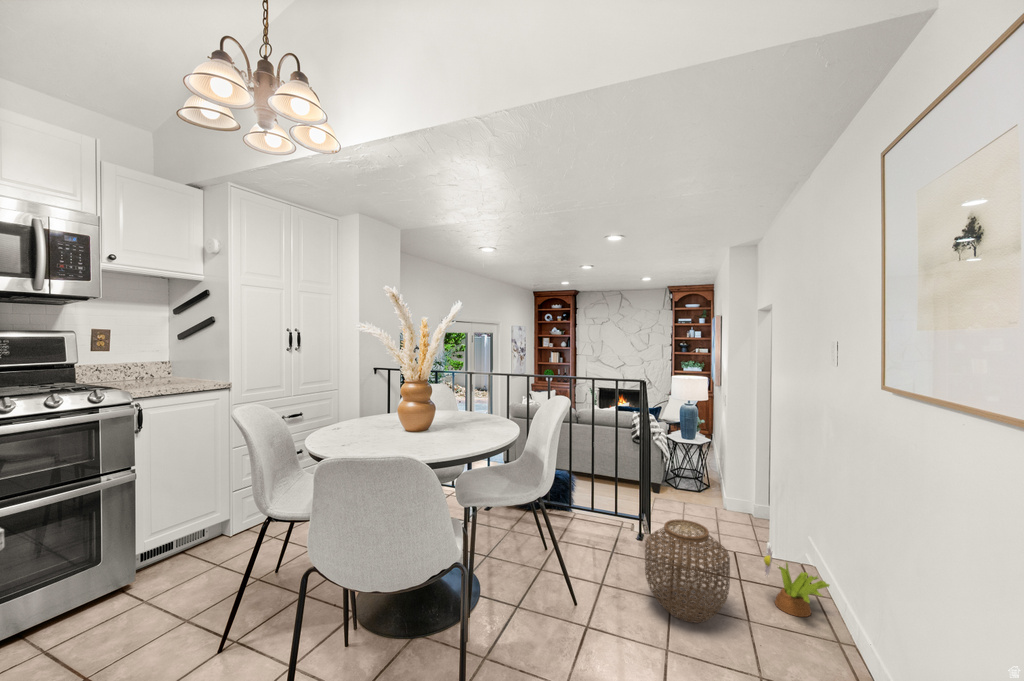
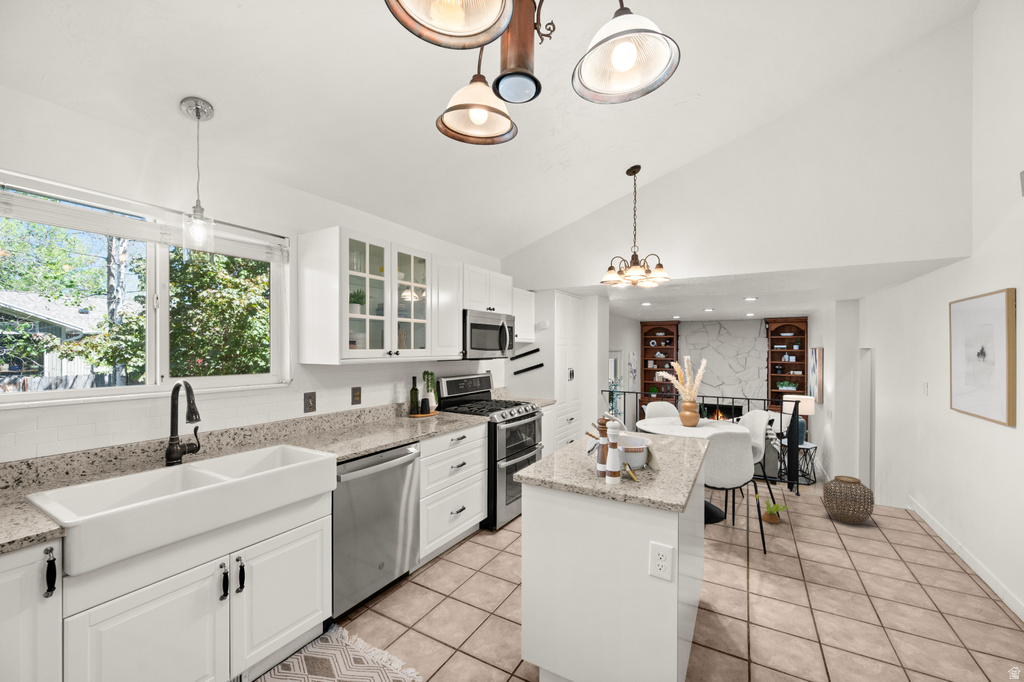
decorative plant: present [764,547,829,617] -> present [756,494,788,523]

